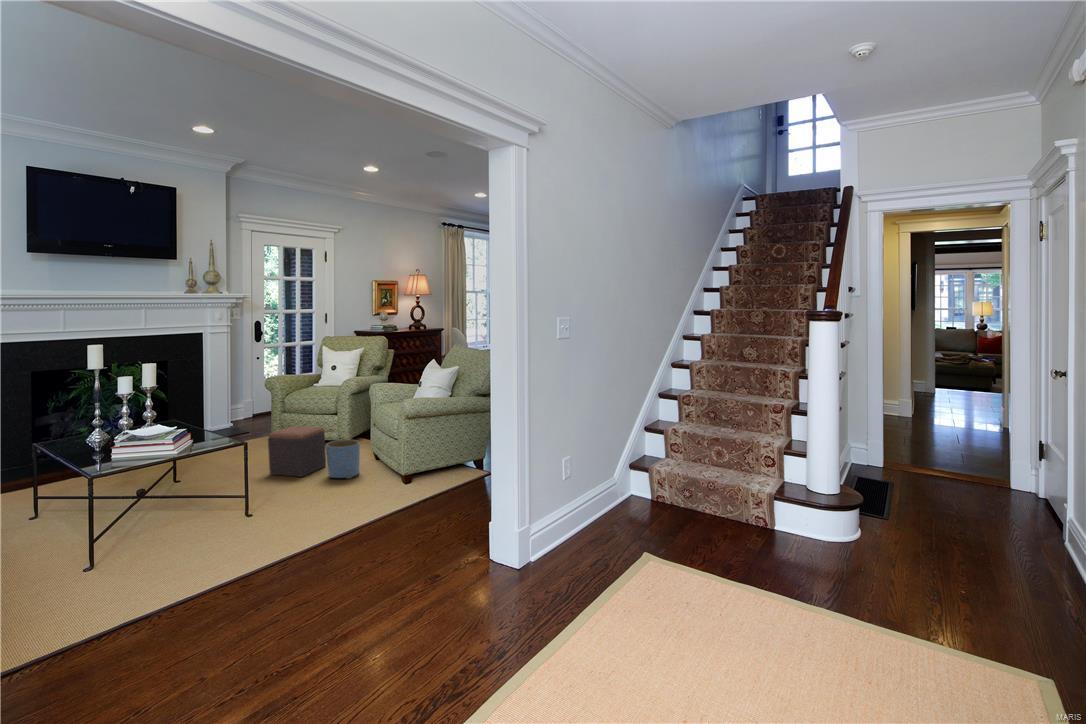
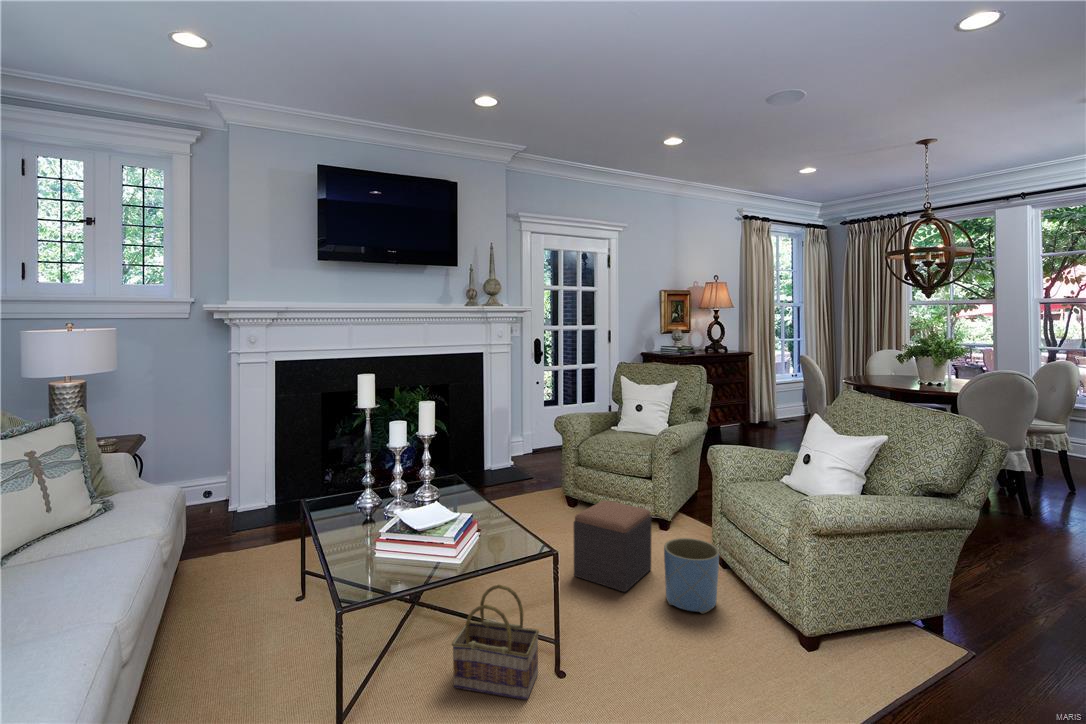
basket: none [171,463,232,522] -> present [452,585,539,700]

